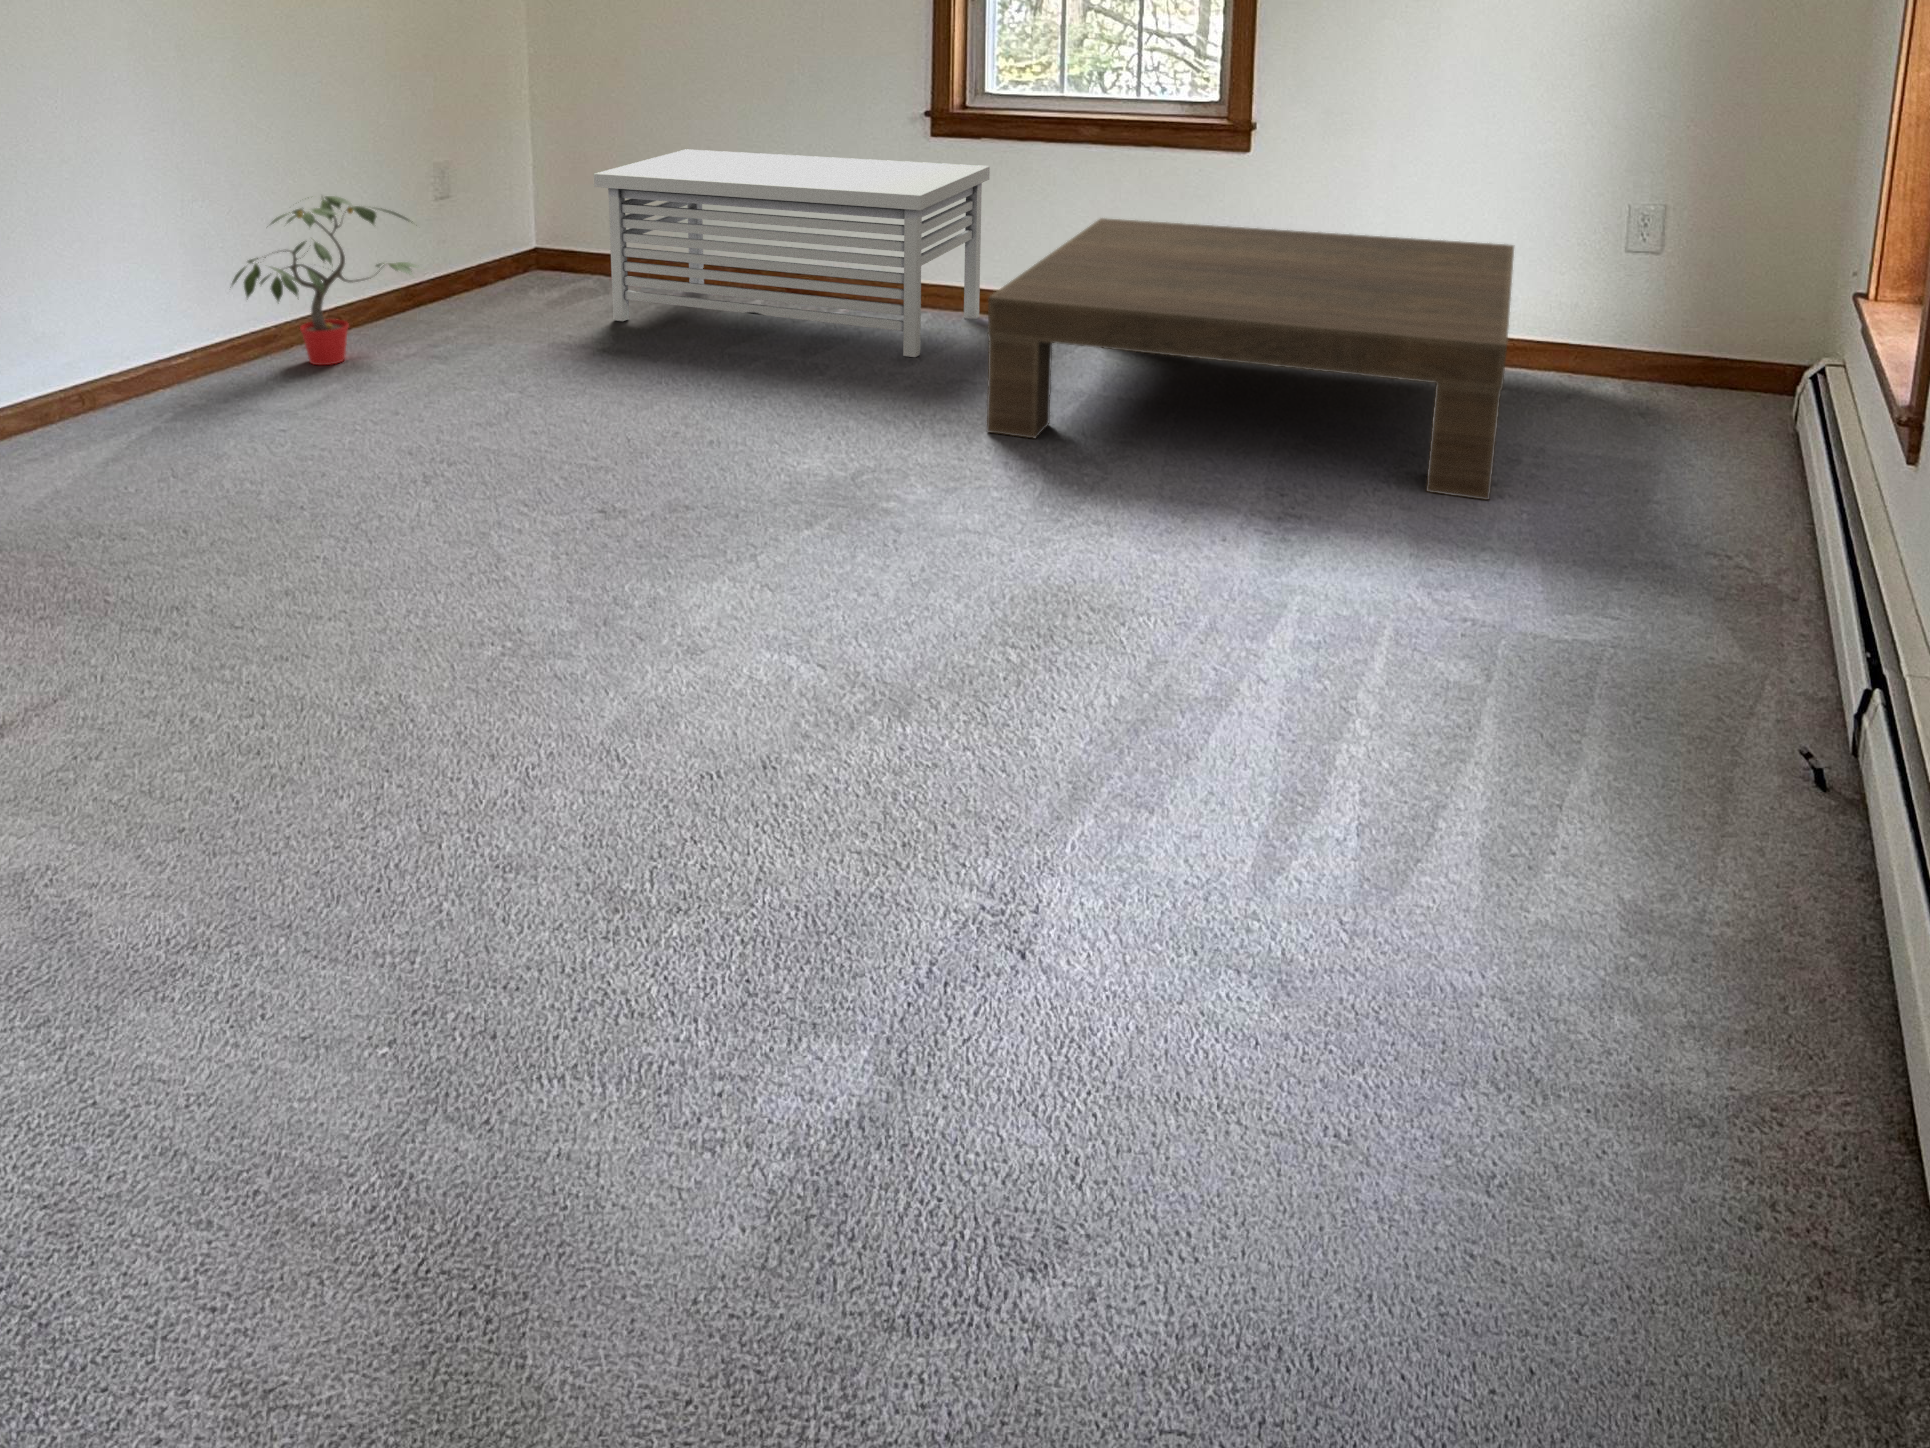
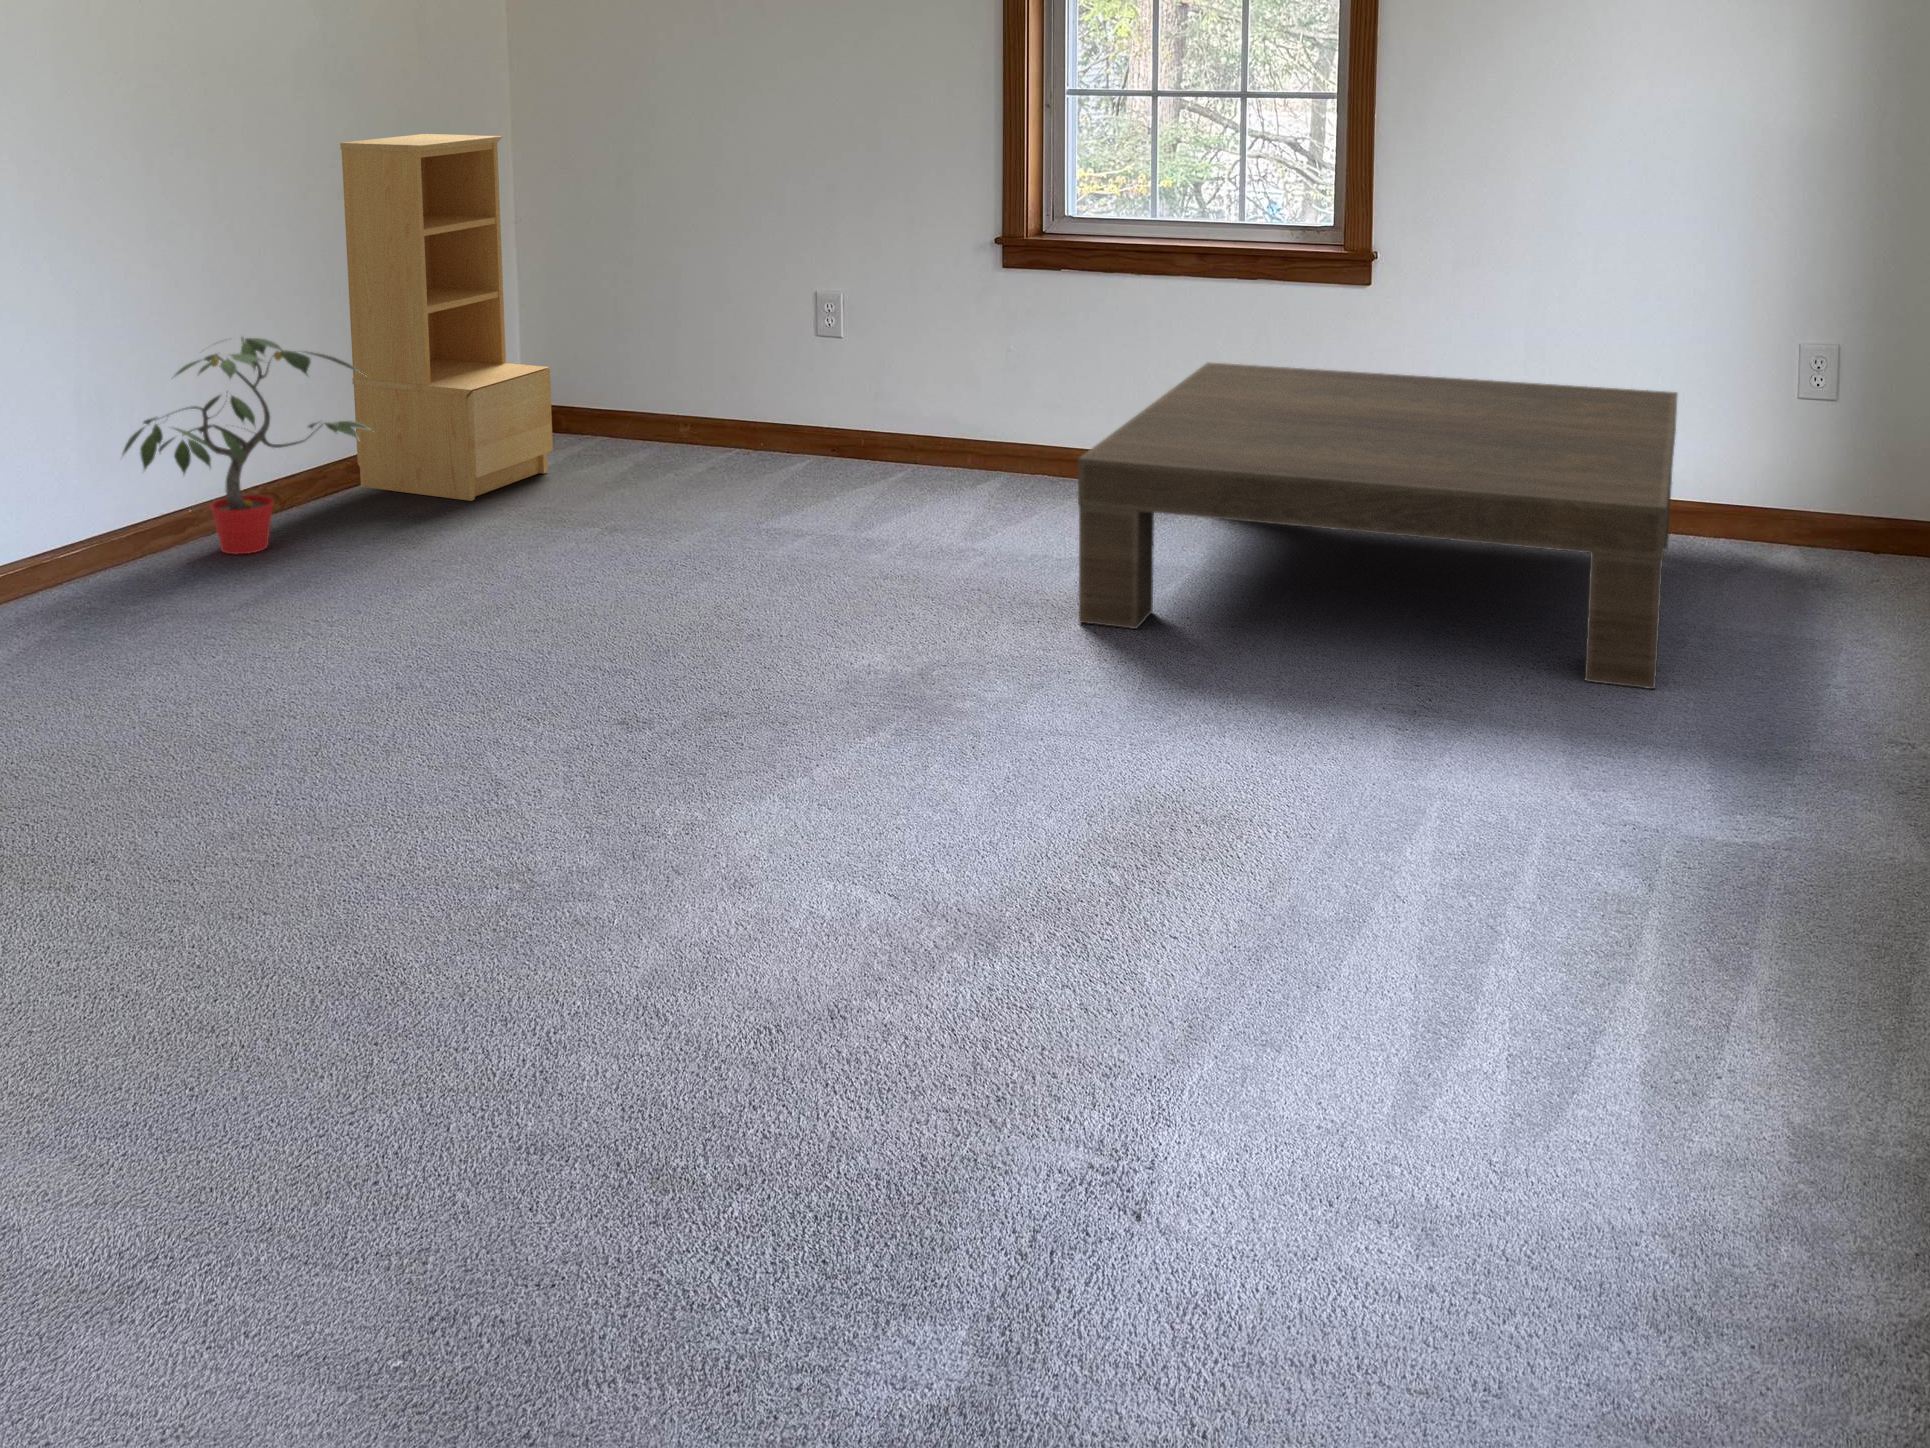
bookshelf: none [398,34,568,325] -> present [340,134,553,501]
storage bench: present [594,149,990,357] -> none [589,278,1075,534]

